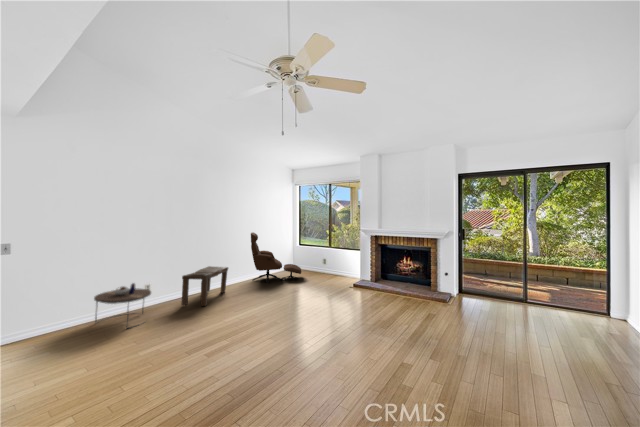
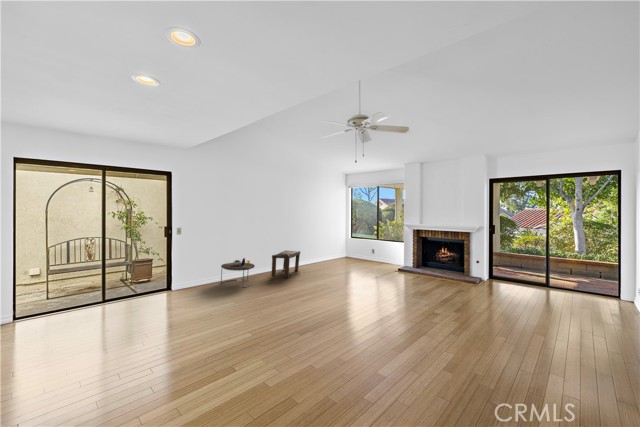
lounge chair: present [251,232,301,283] -> none [315,226,354,266]

